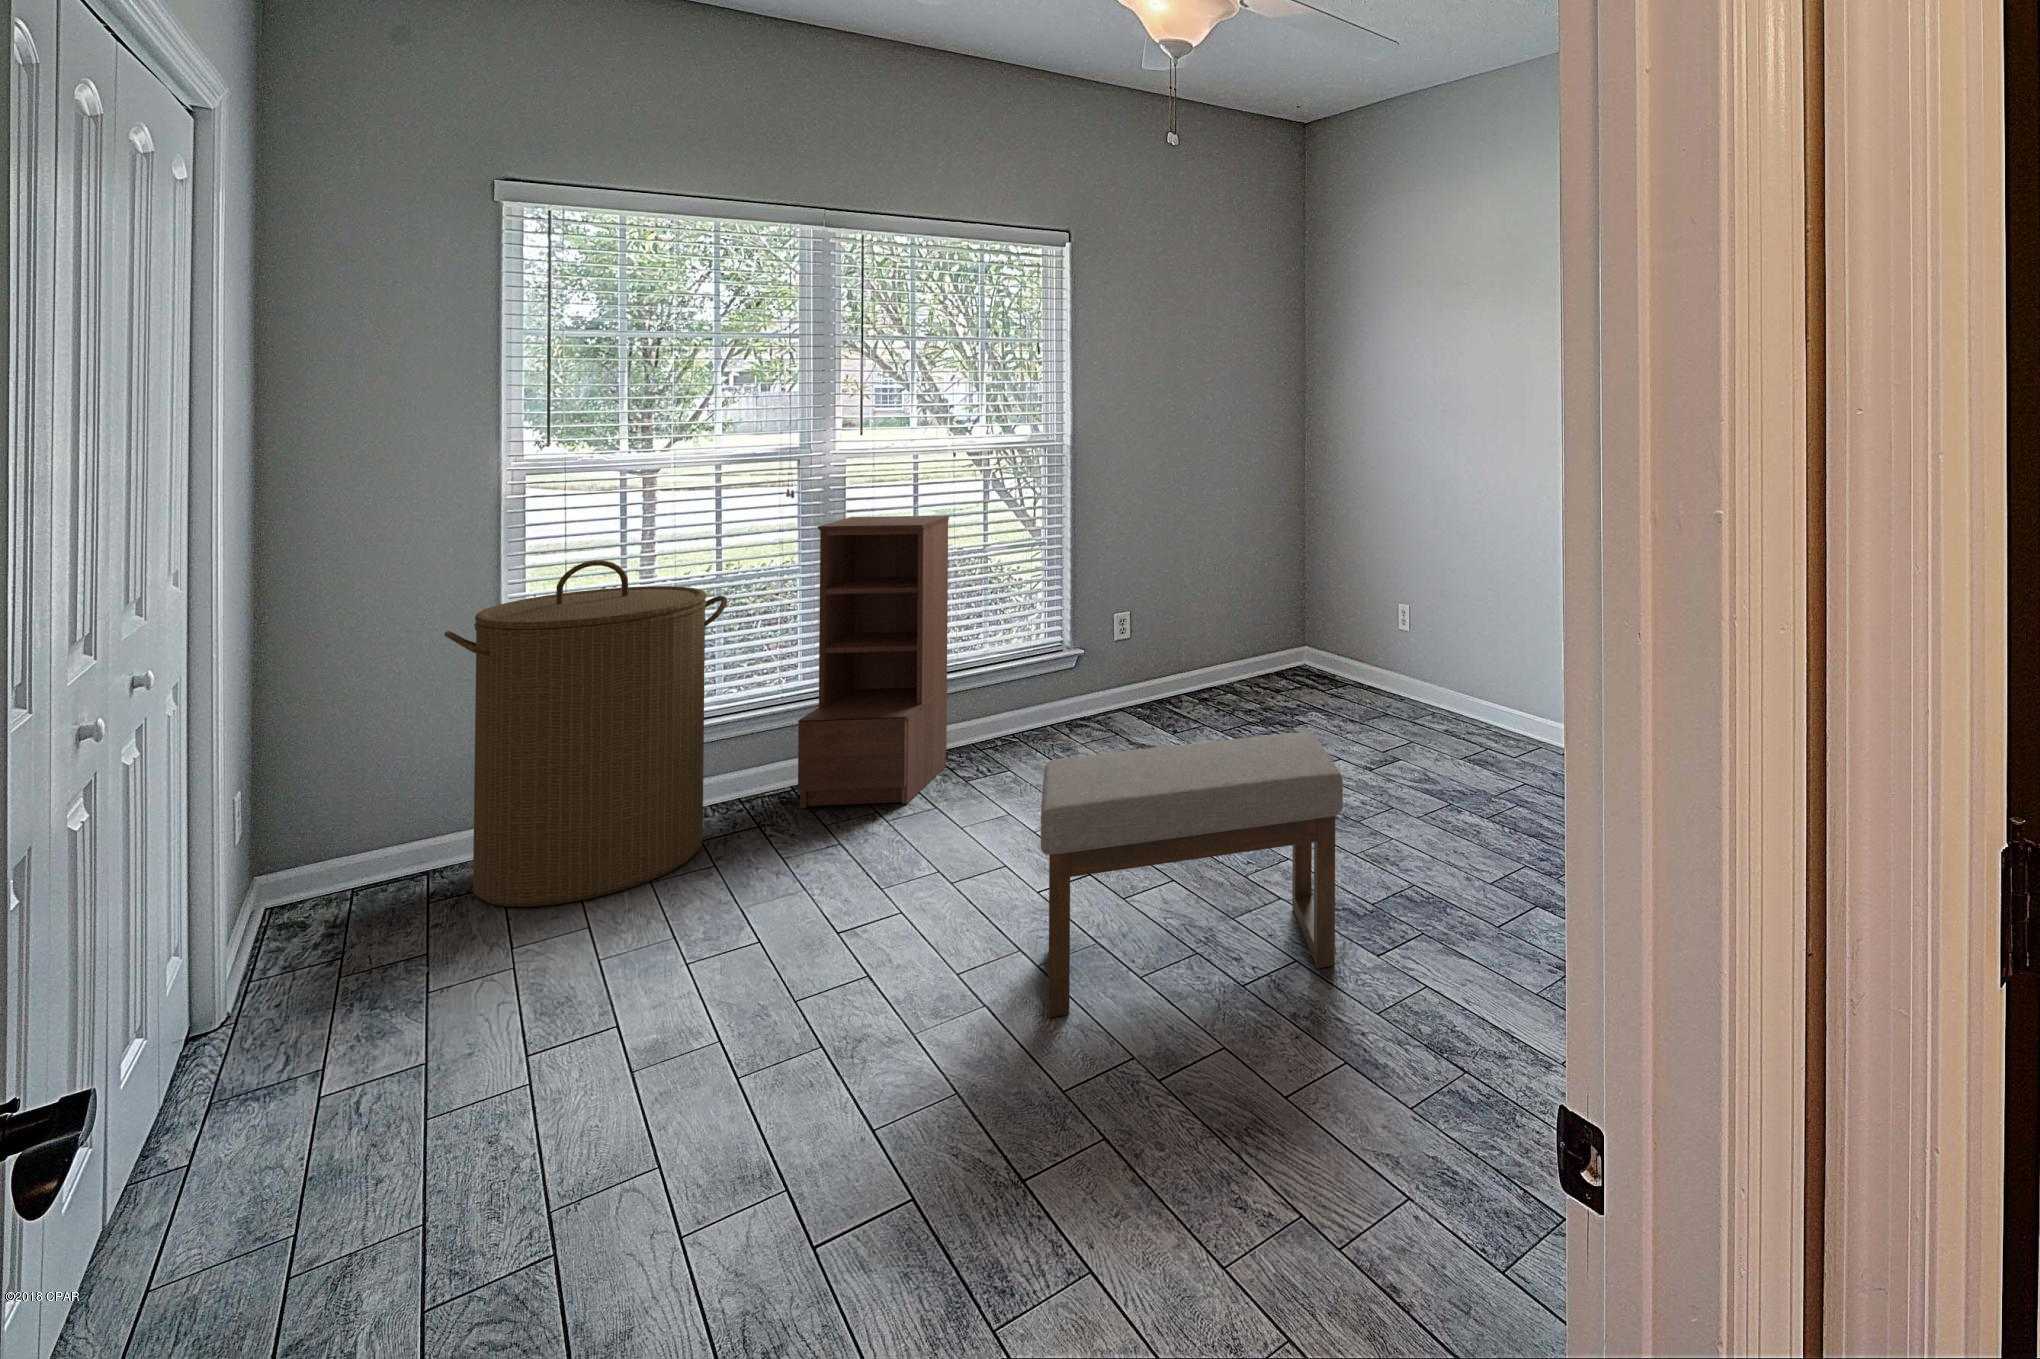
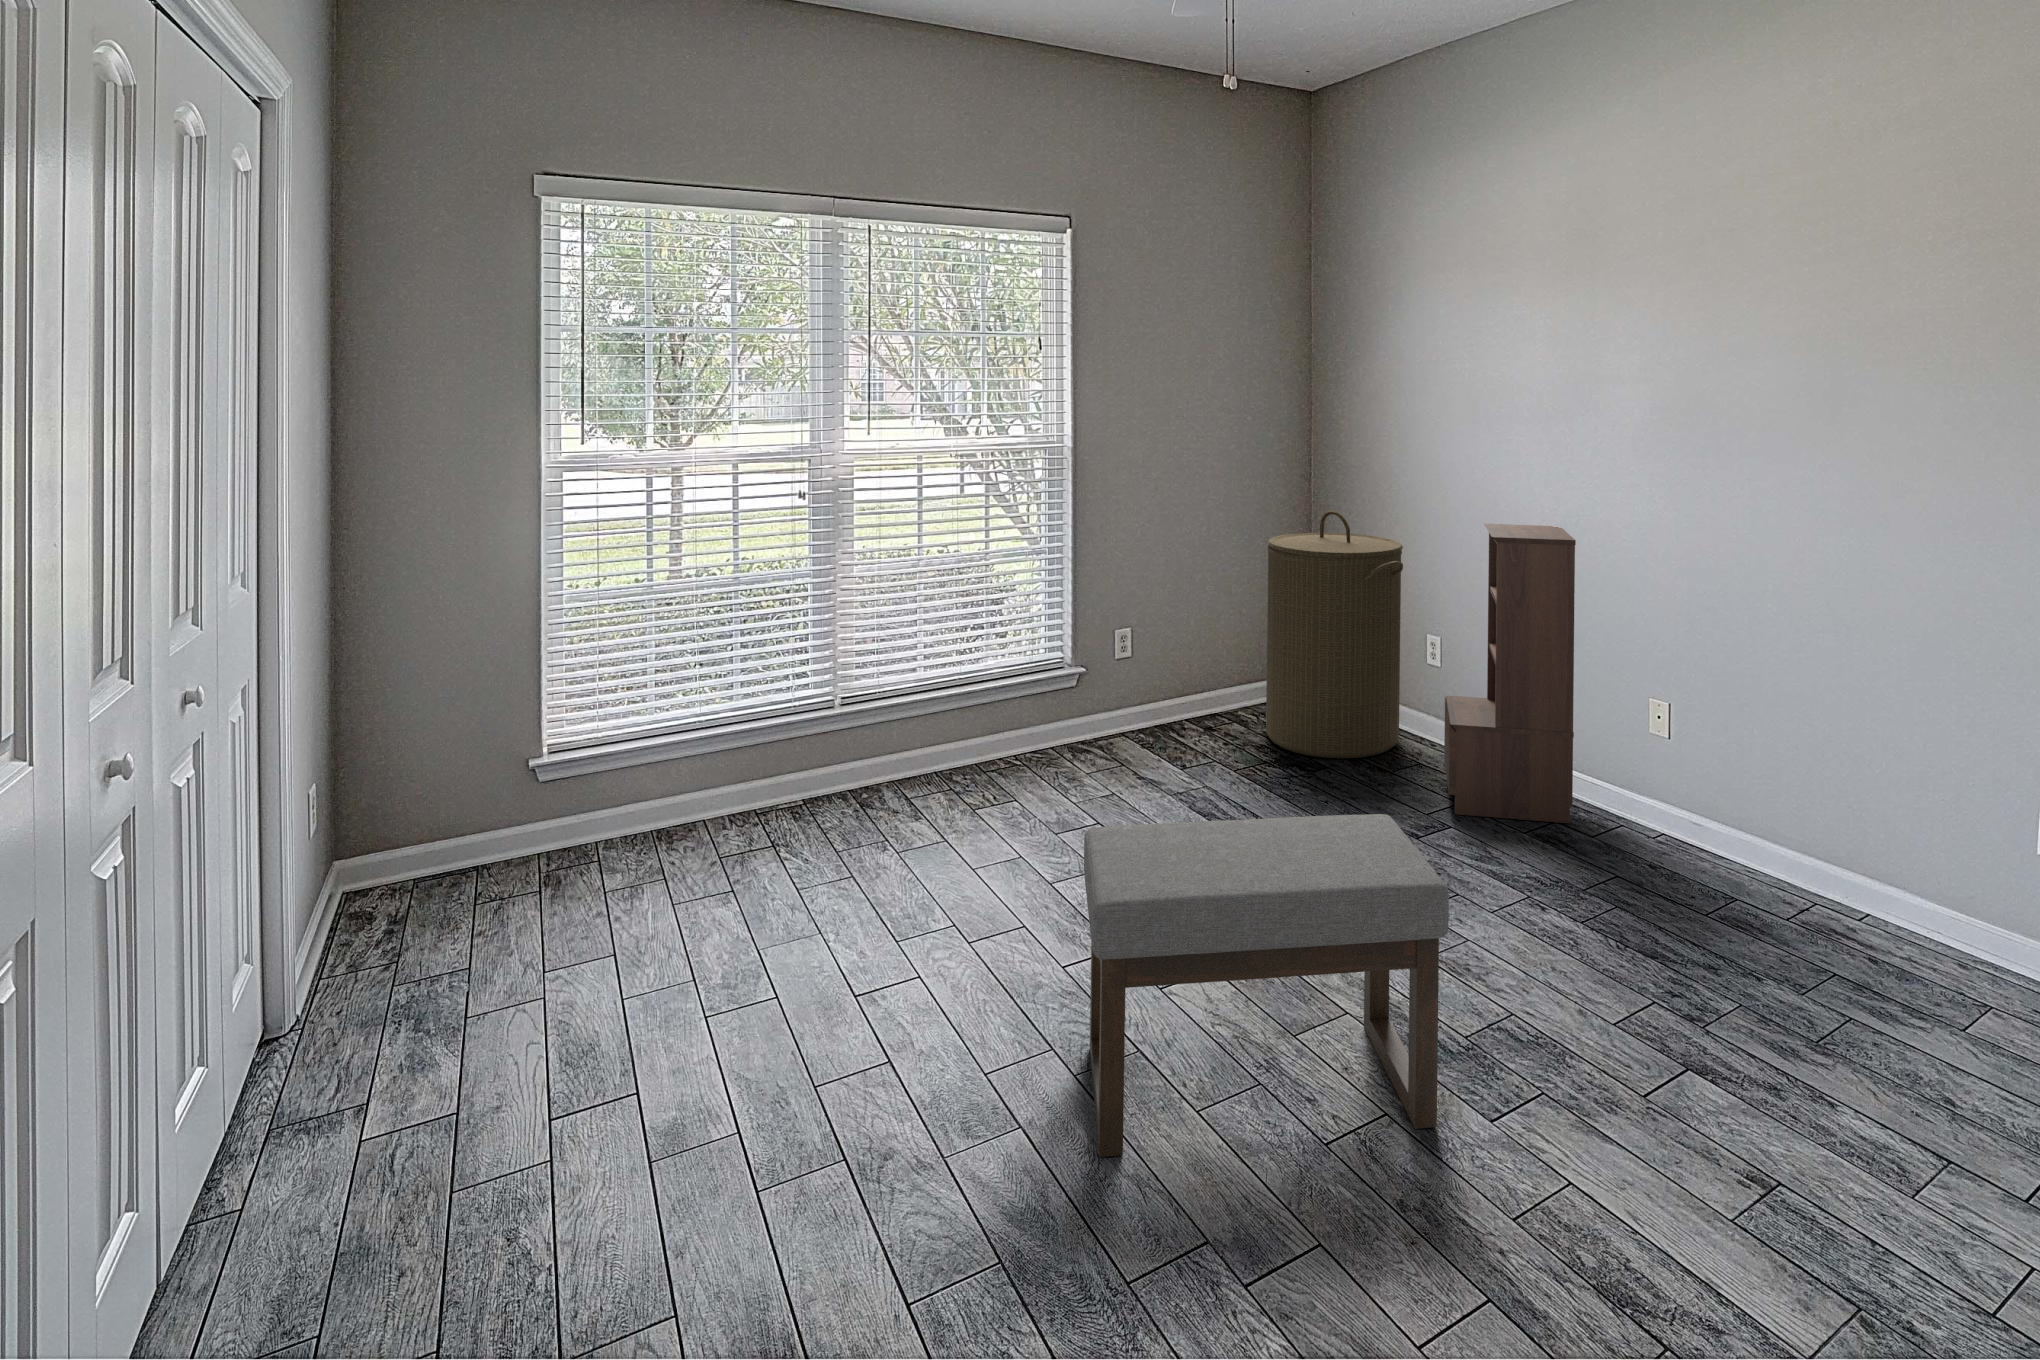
bookshelf: present [798,516,949,808] -> present [1444,524,1576,823]
laundry hamper: present [444,560,727,907] -> present [1266,511,1403,758]

